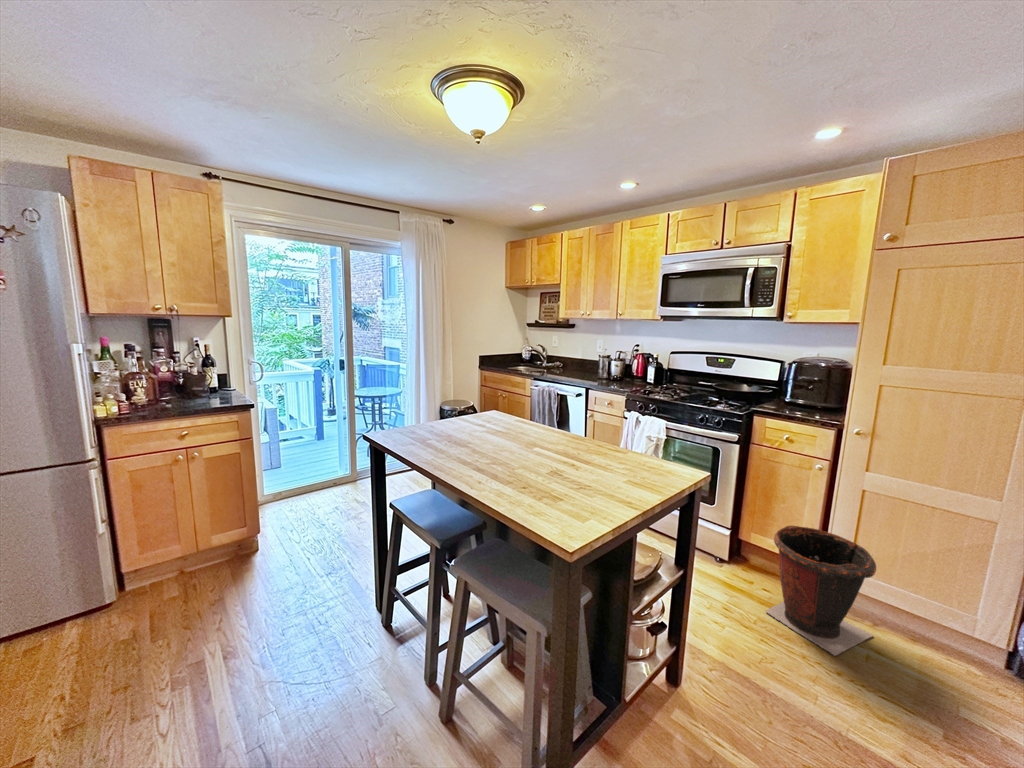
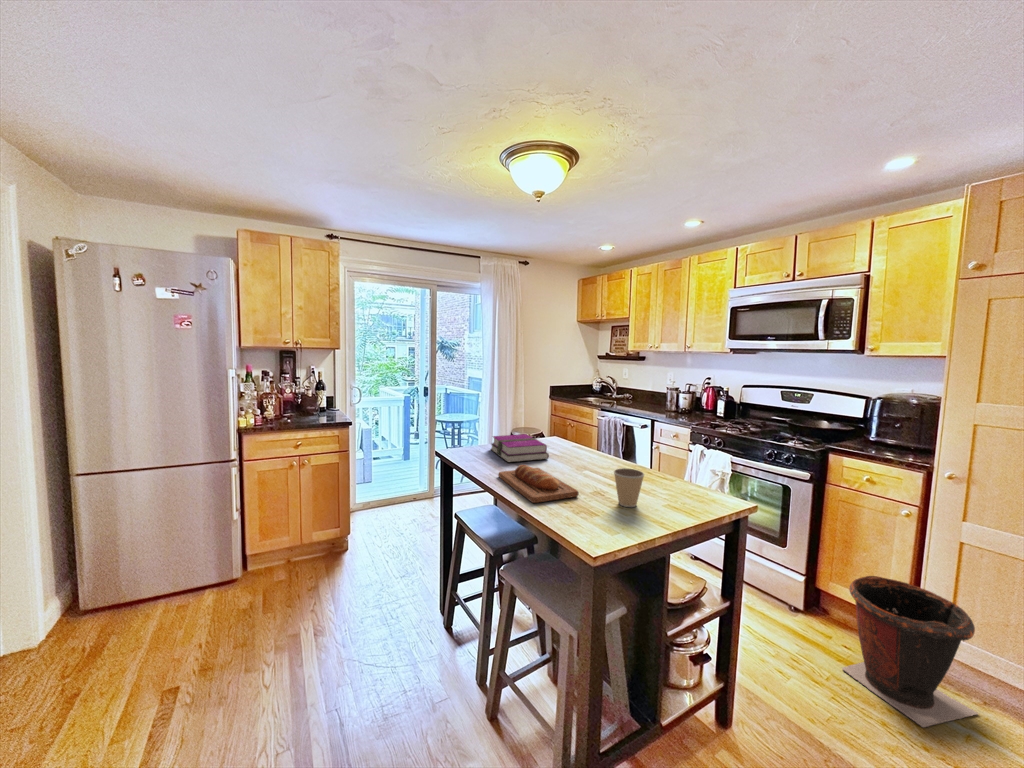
hardback book: none [427,410,494,444] -> present [491,434,549,462]
coffee cup: none [575,446,607,487] -> present [614,468,644,507]
bread loaf: none [443,447,537,491] -> present [498,465,579,503]

